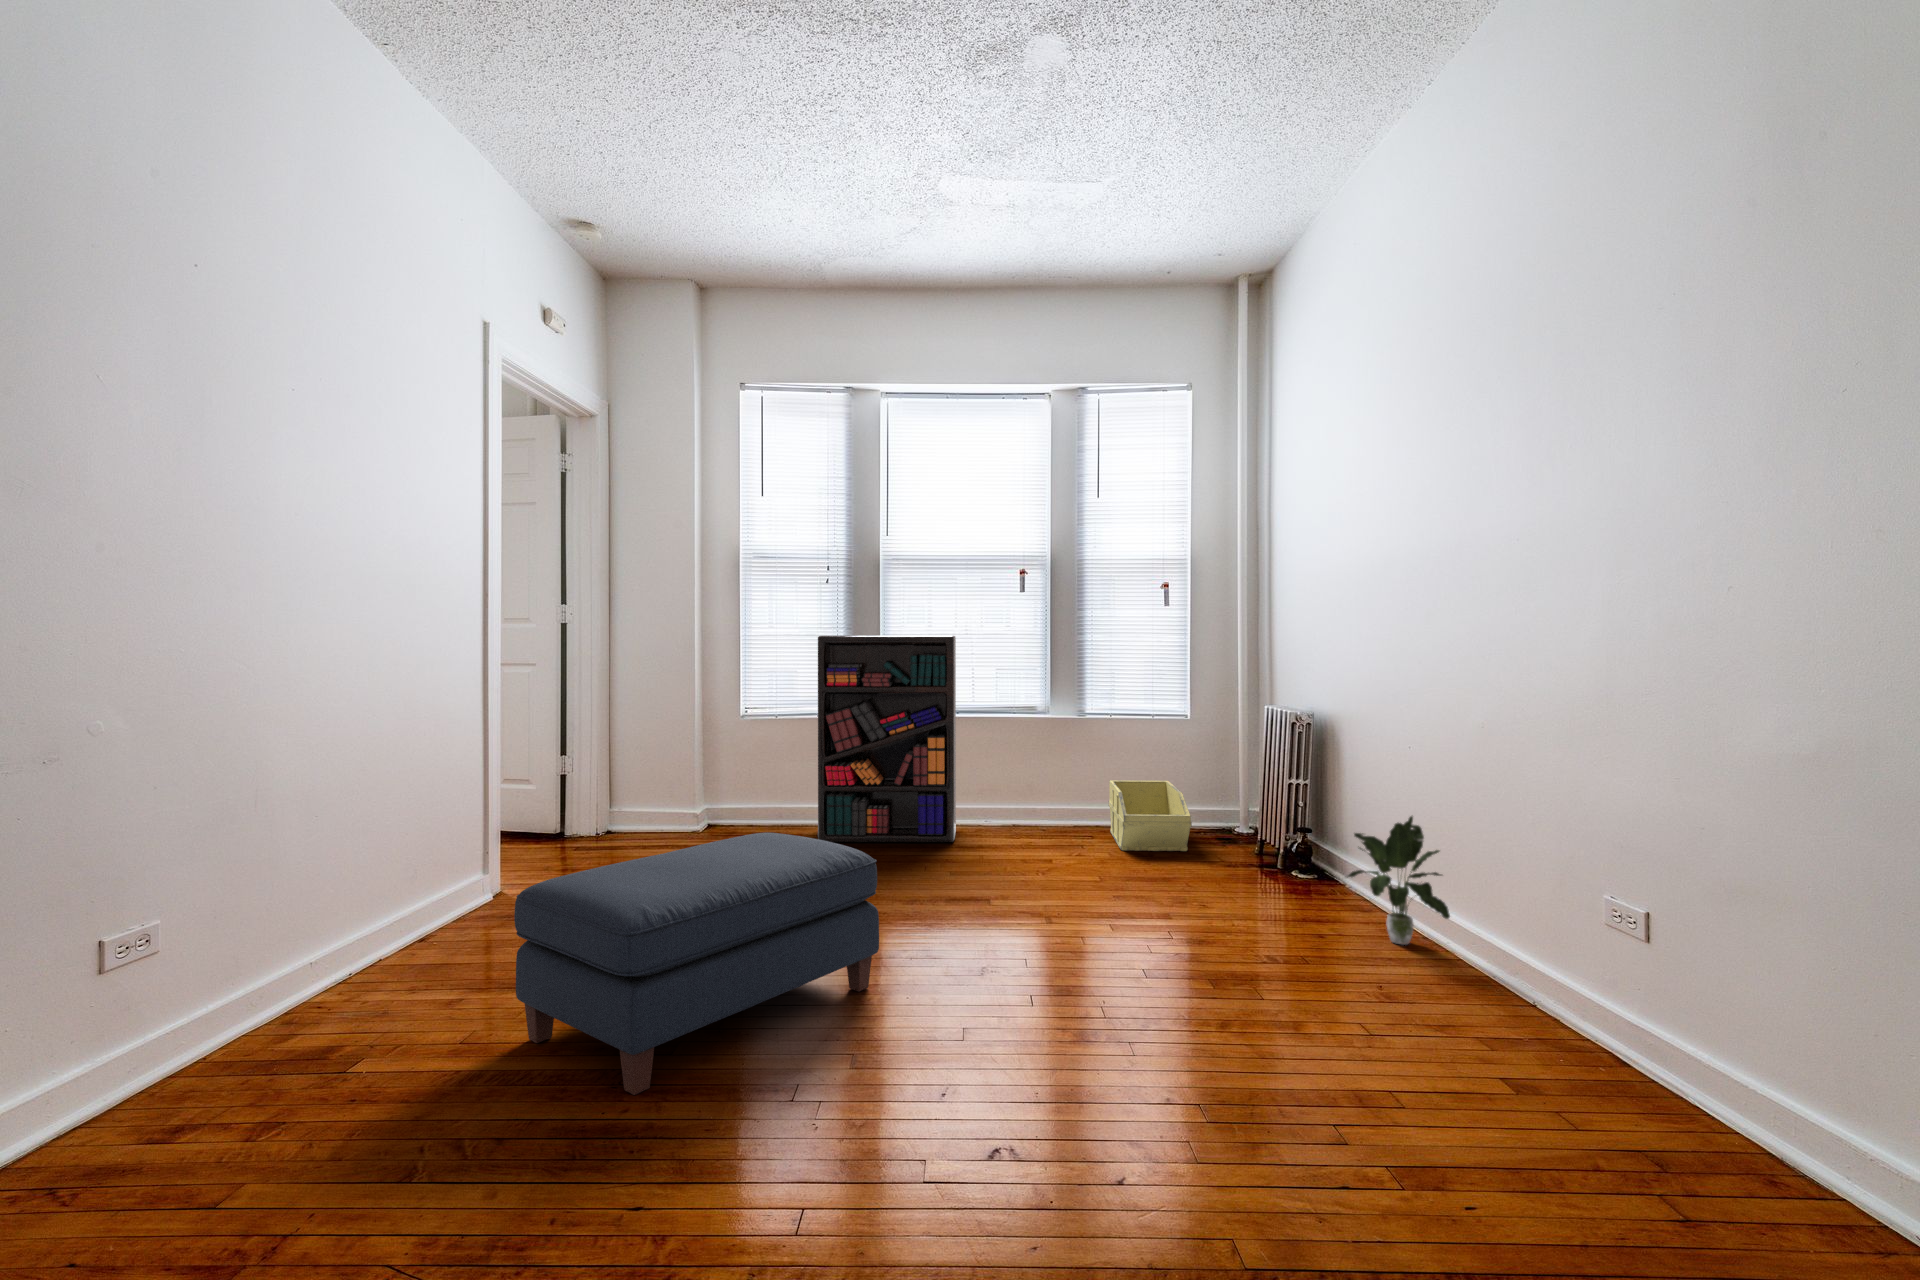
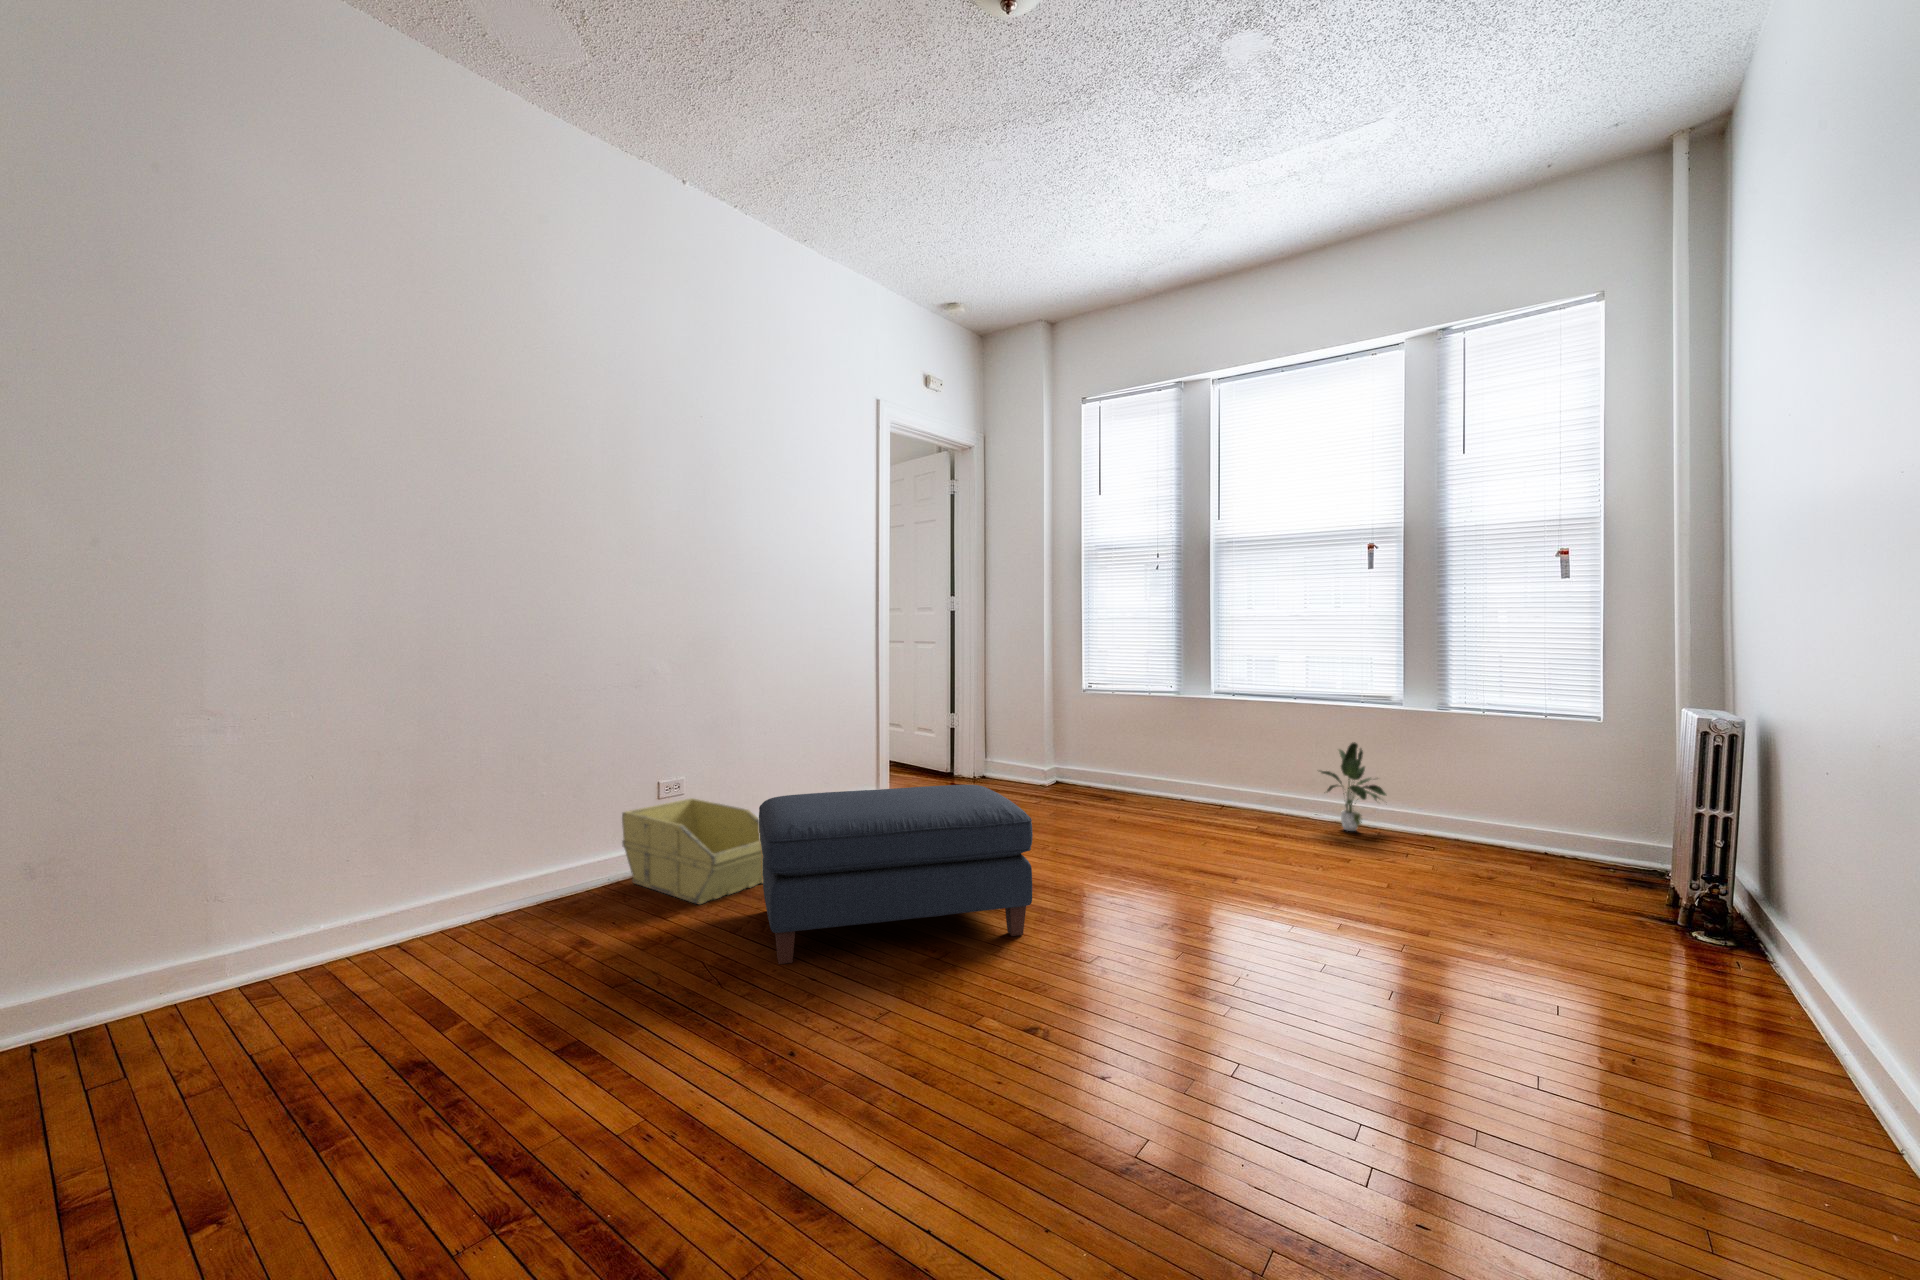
bookshelf: present [818,635,956,842] -> none [1135,617,1284,827]
storage bin: present [1109,780,1192,851] -> present [622,798,763,904]
potted plant: present [1348,816,1450,945] -> present [1320,742,1386,831]

